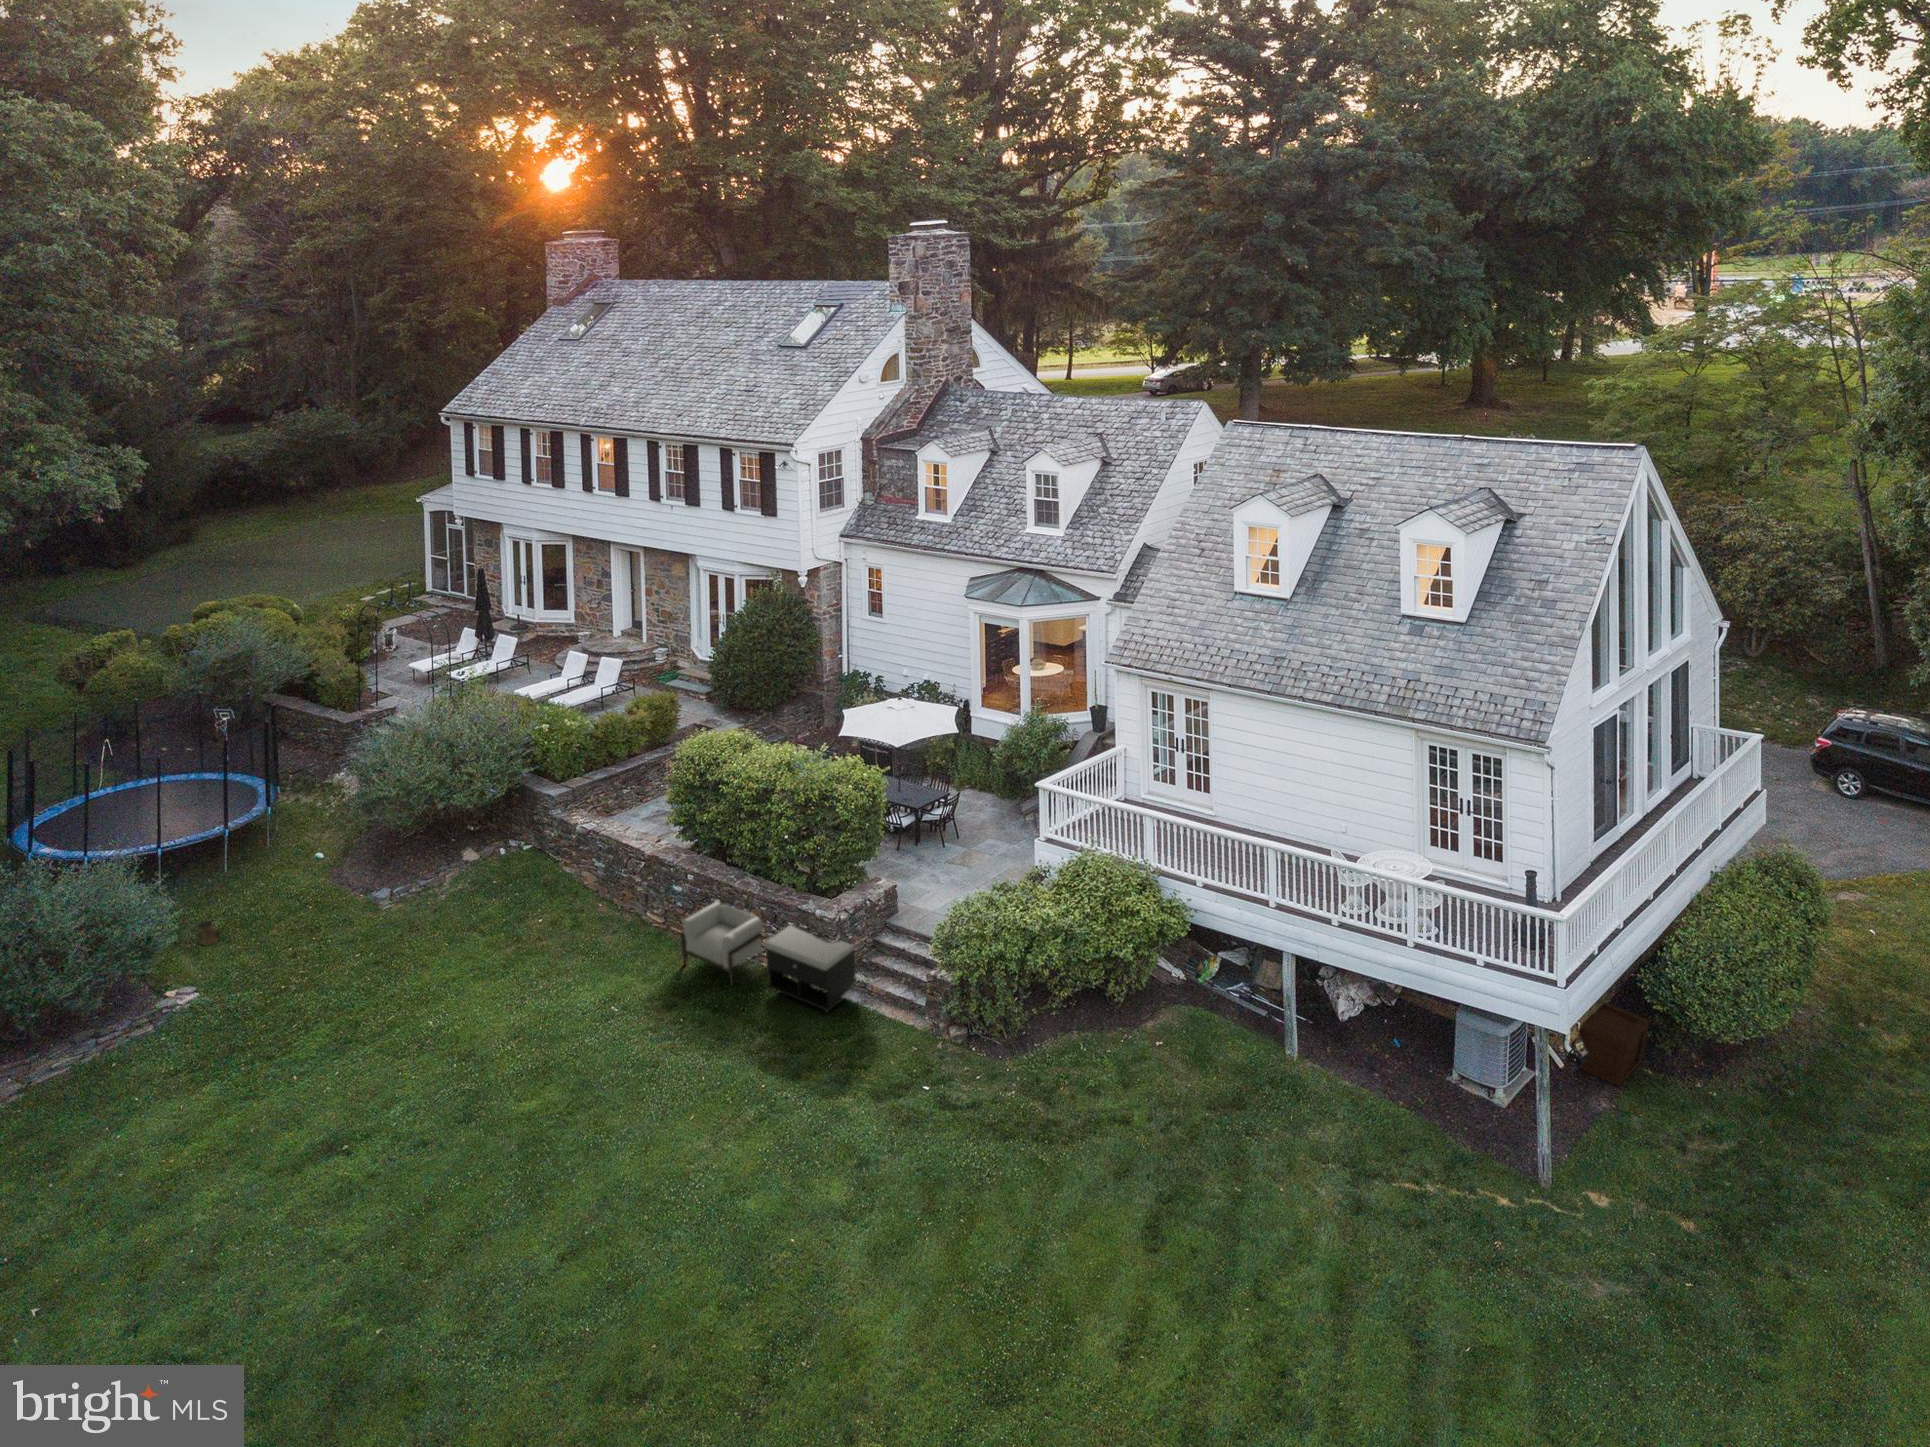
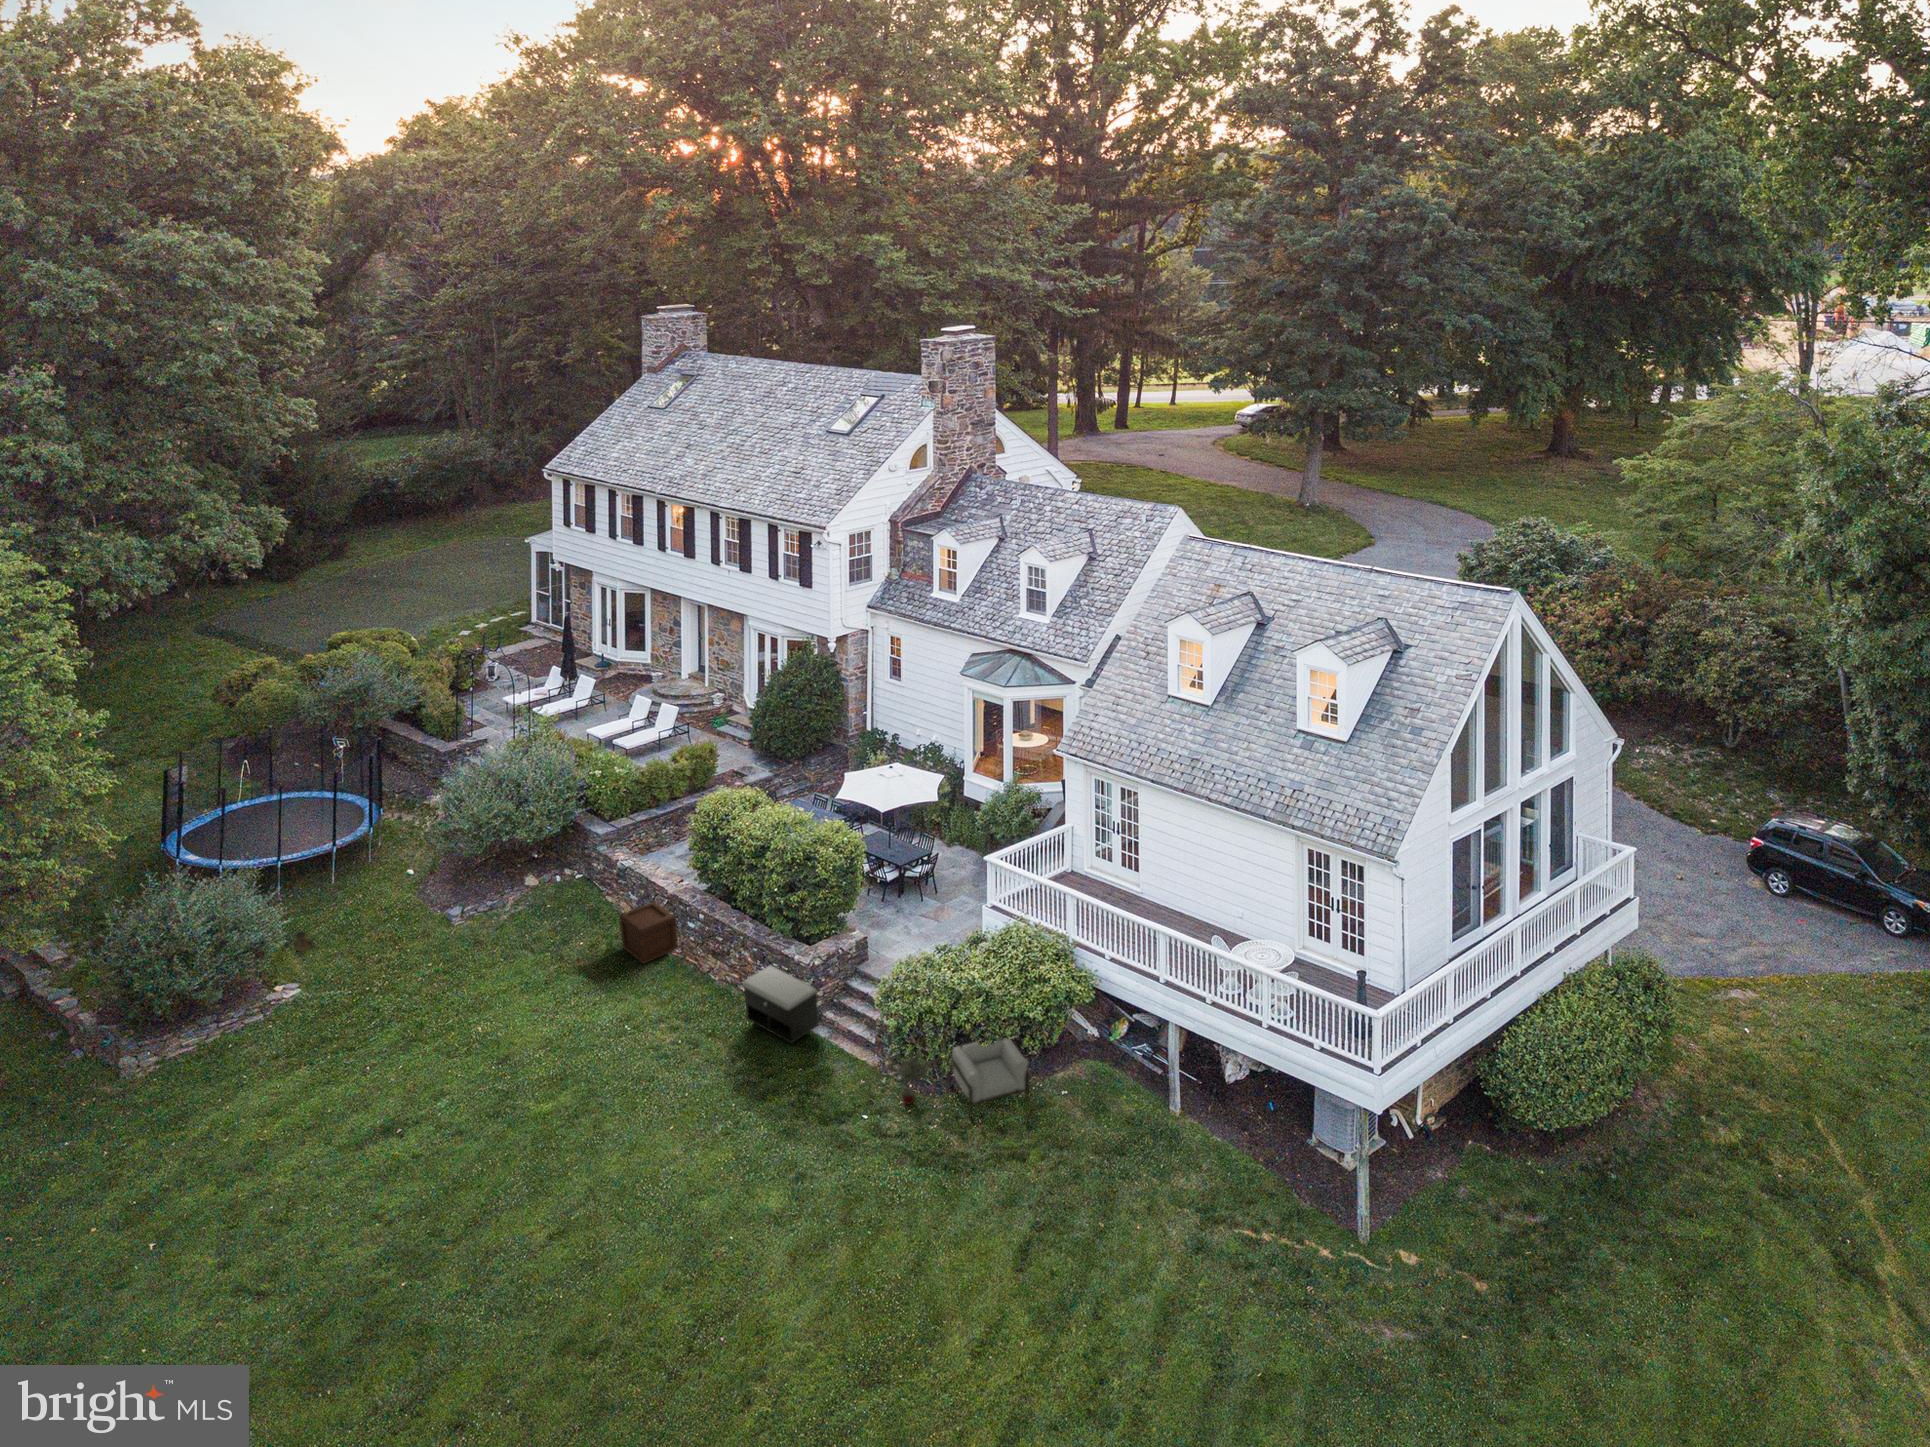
armchair: present [681,902,762,985] -> present [952,1039,1029,1117]
potted tree: none [953,1001,1010,1069] -> present [887,1050,930,1104]
wooden crate: present [1578,1002,1649,1086] -> present [619,902,678,964]

